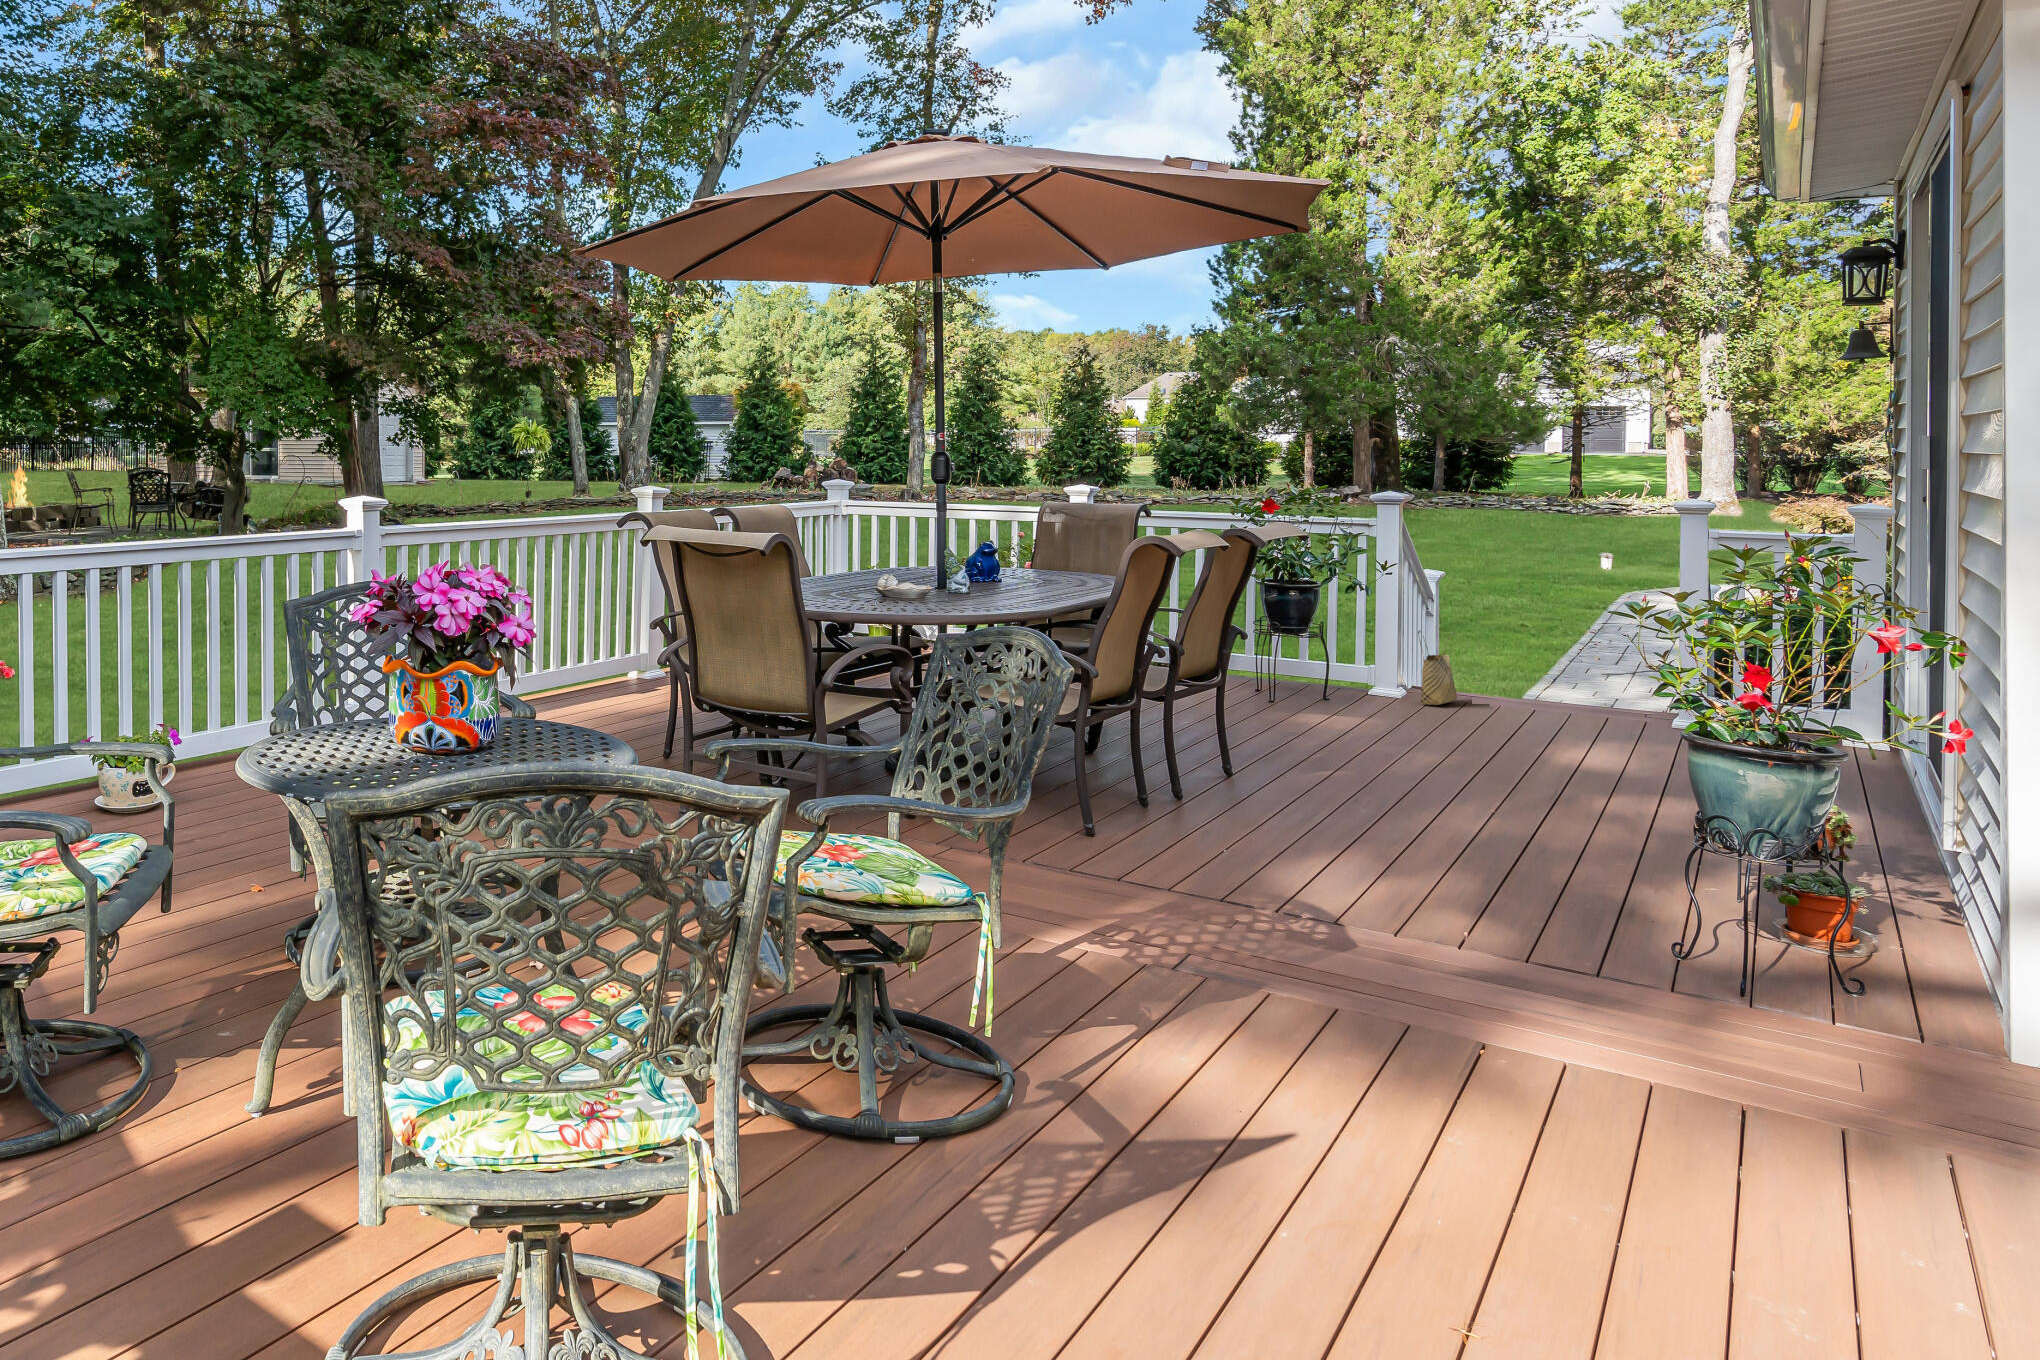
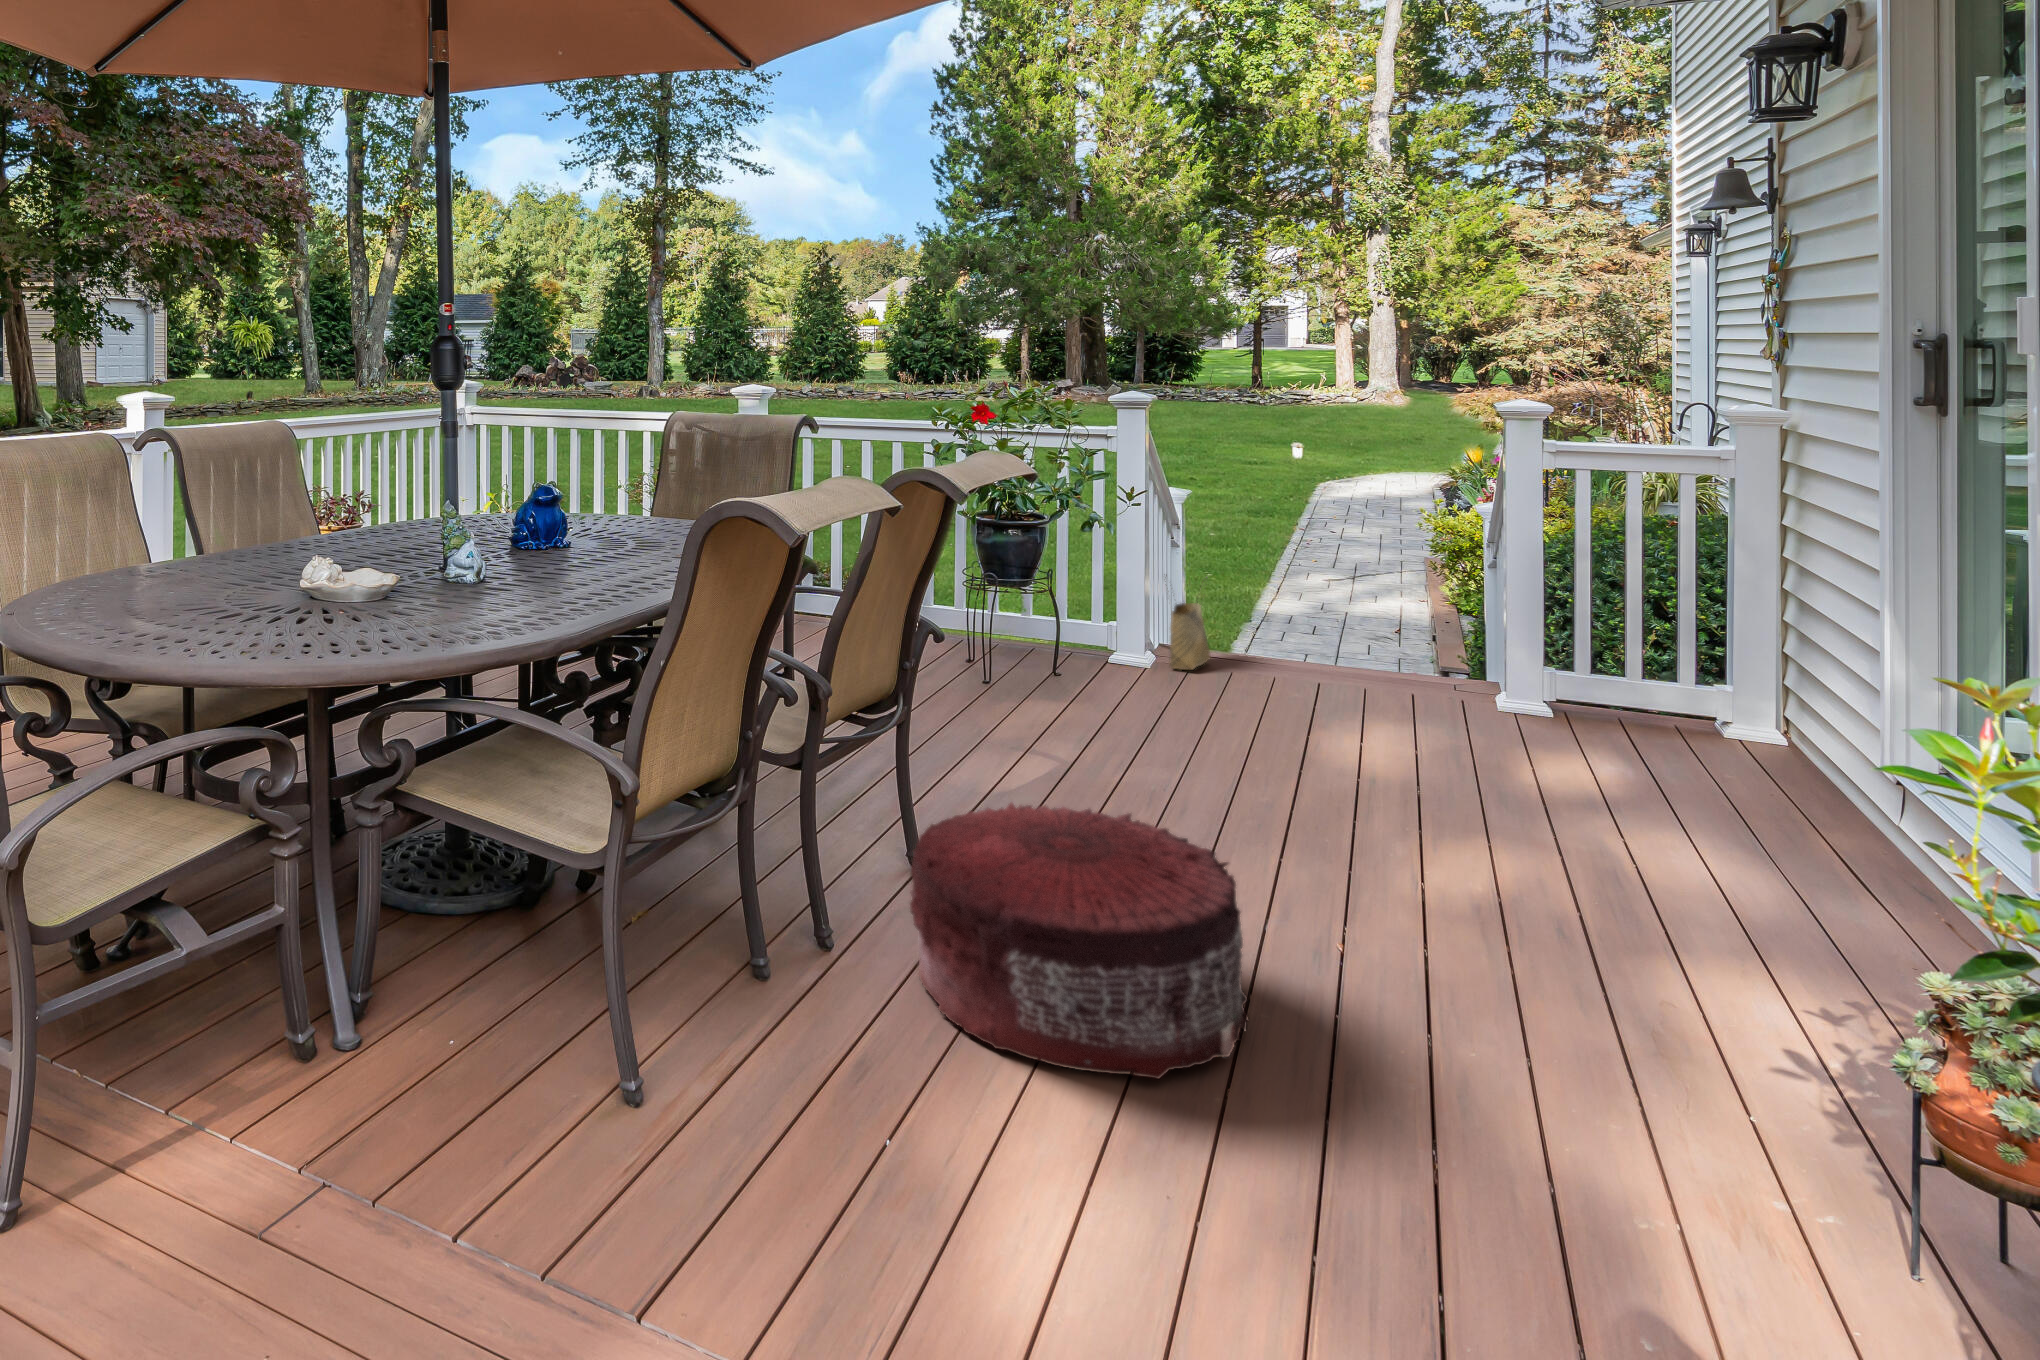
pouf: none [1225,725,1437,849] -> present [910,803,1248,1079]

